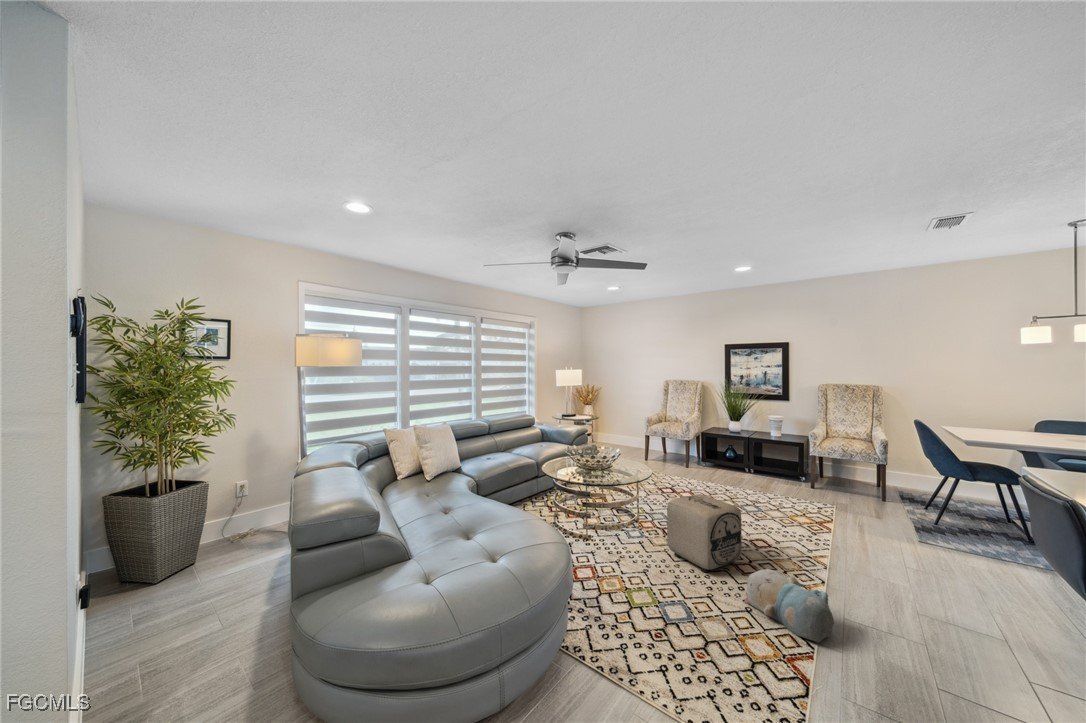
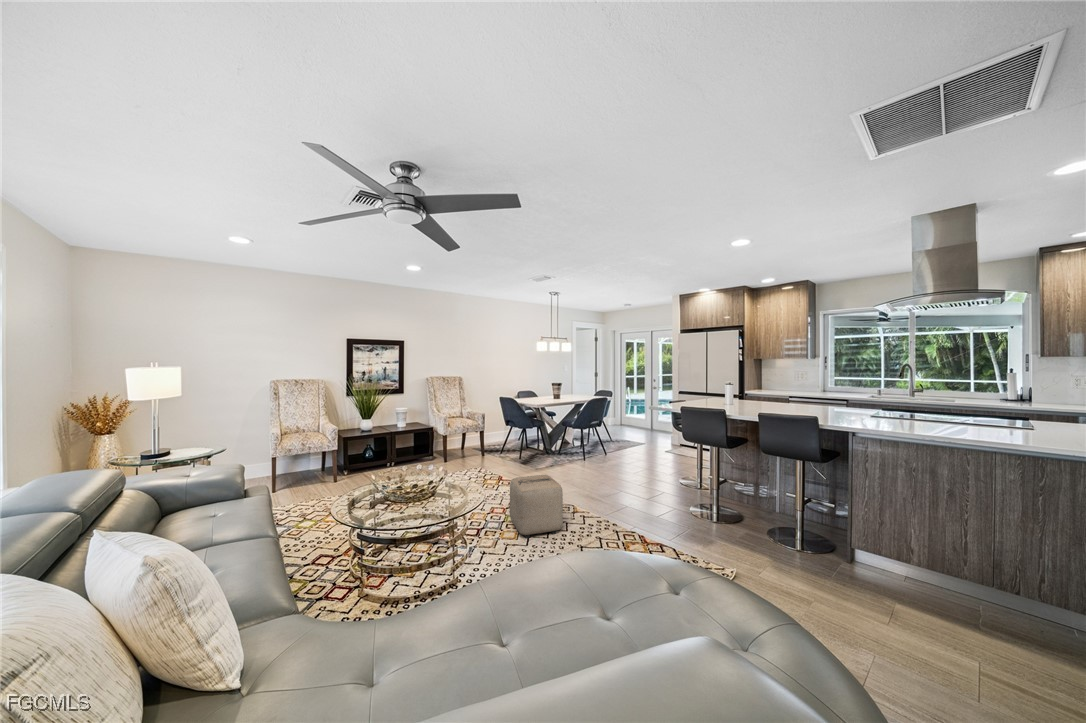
plush toy: present [744,569,834,642] -> none [585,497,638,530]

